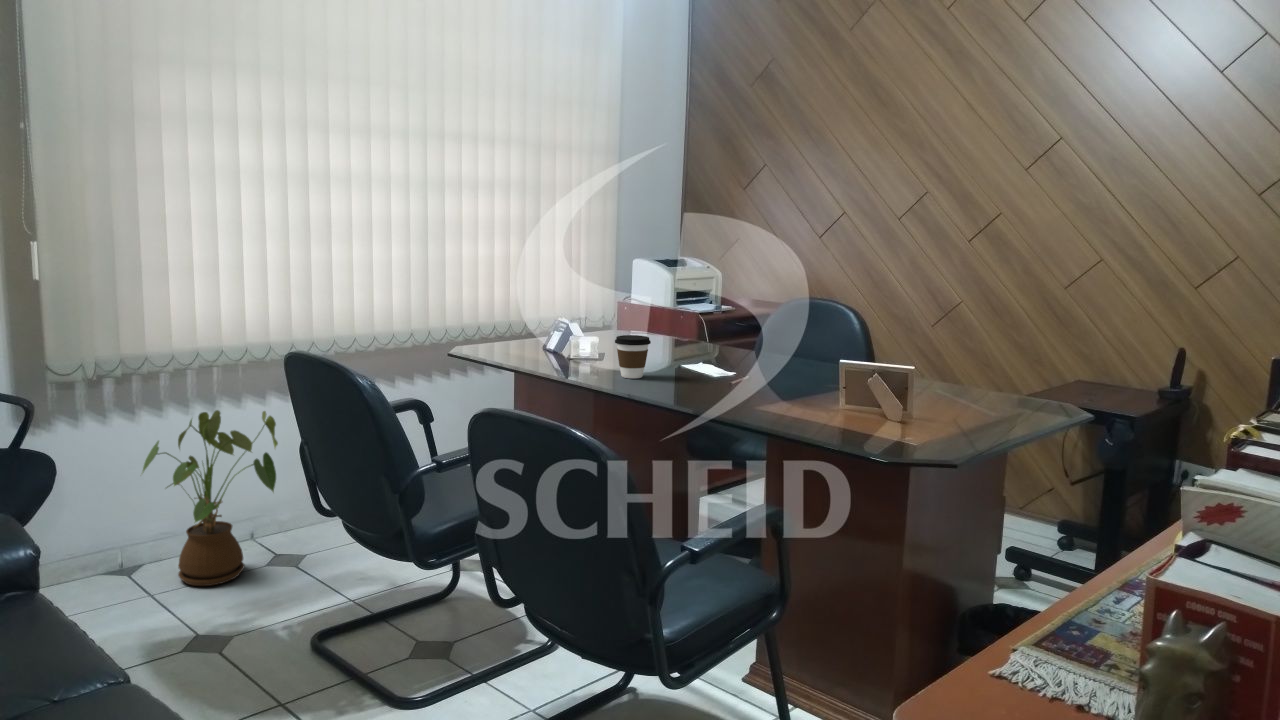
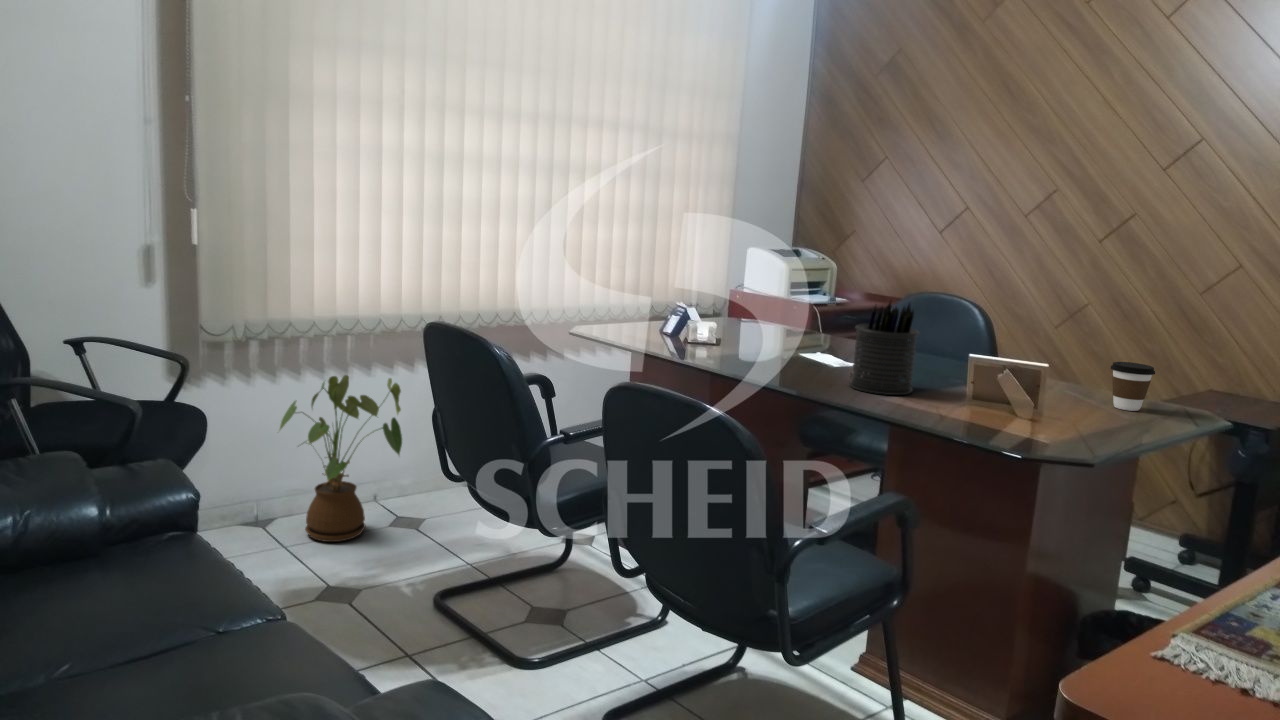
pen holder: none [722,308,788,405] -> present [850,302,919,395]
coffee cup: present [615,335,651,379] -> present [1111,362,1155,411]

